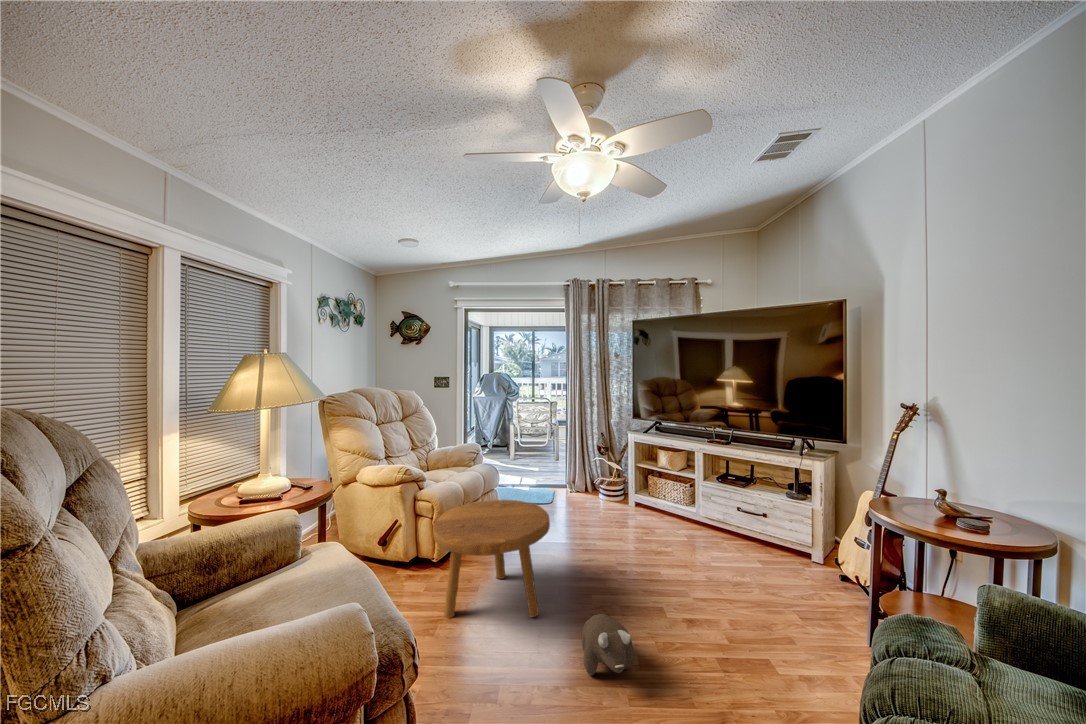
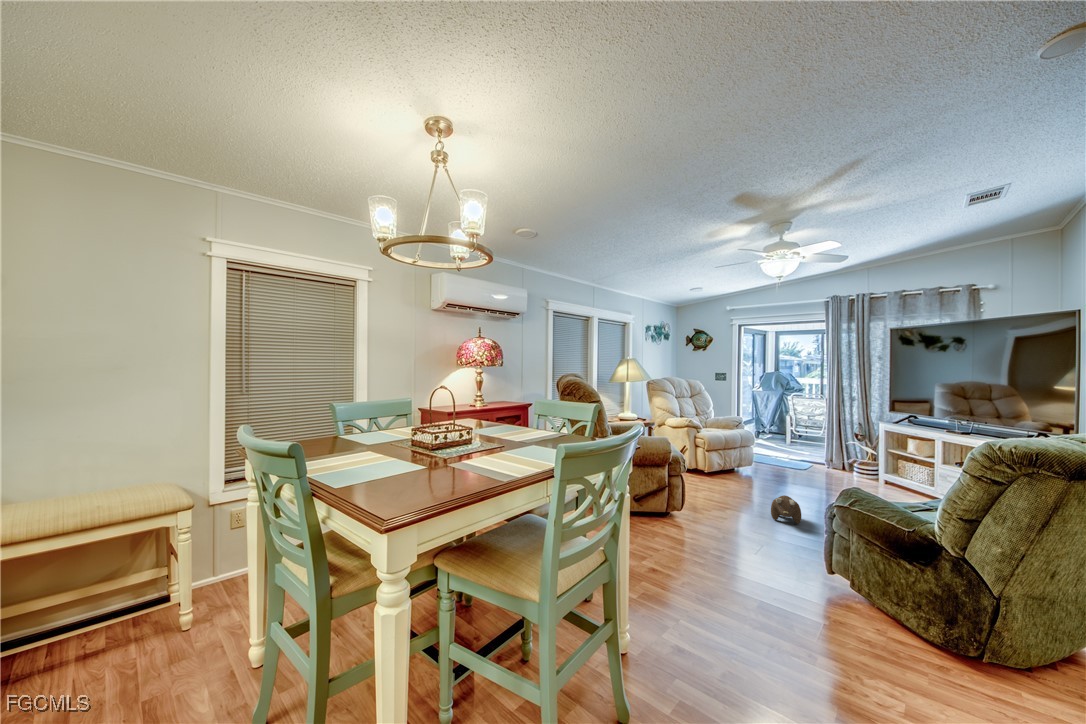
footstool: present [433,500,550,618] -> none [701,442,770,501]

